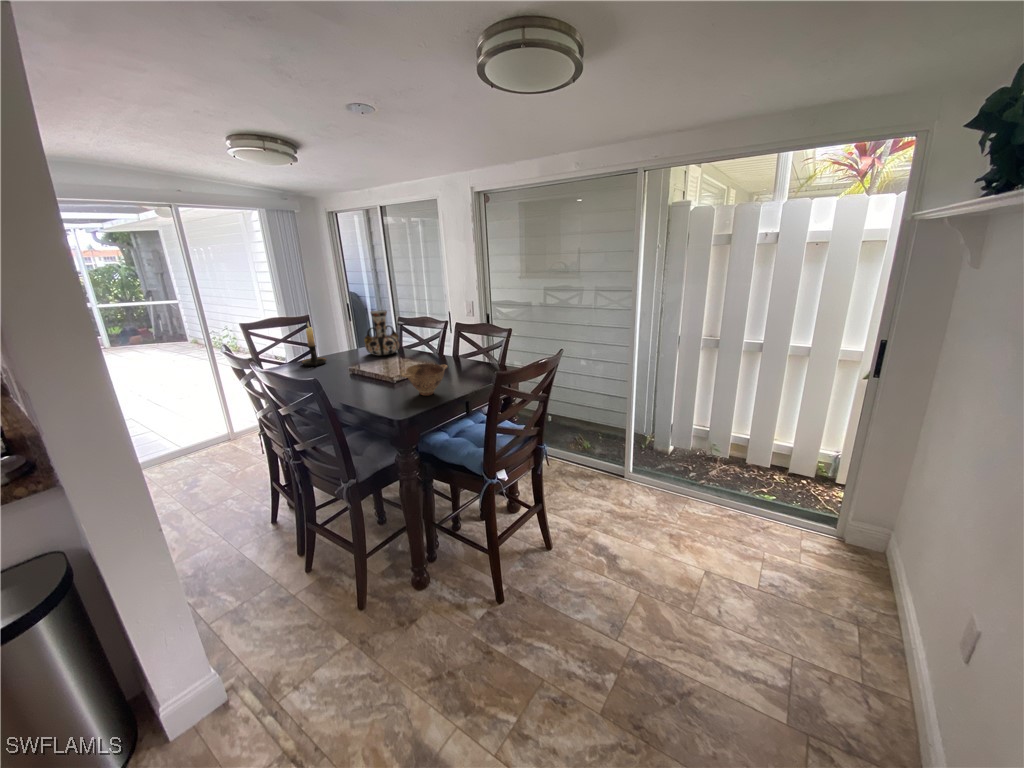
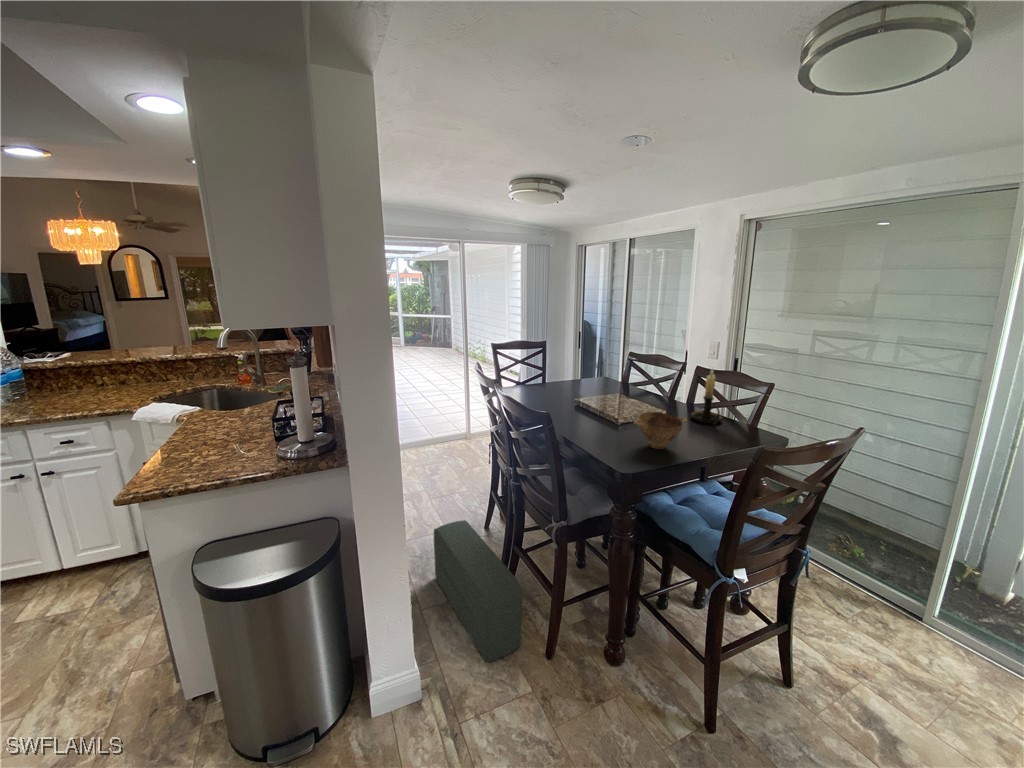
vase: present [364,311,399,356] -> none [594,344,629,390]
candle holder: present [302,323,327,366] -> present [691,368,722,425]
pouf: none [205,517,332,641] -> present [434,520,522,662]

